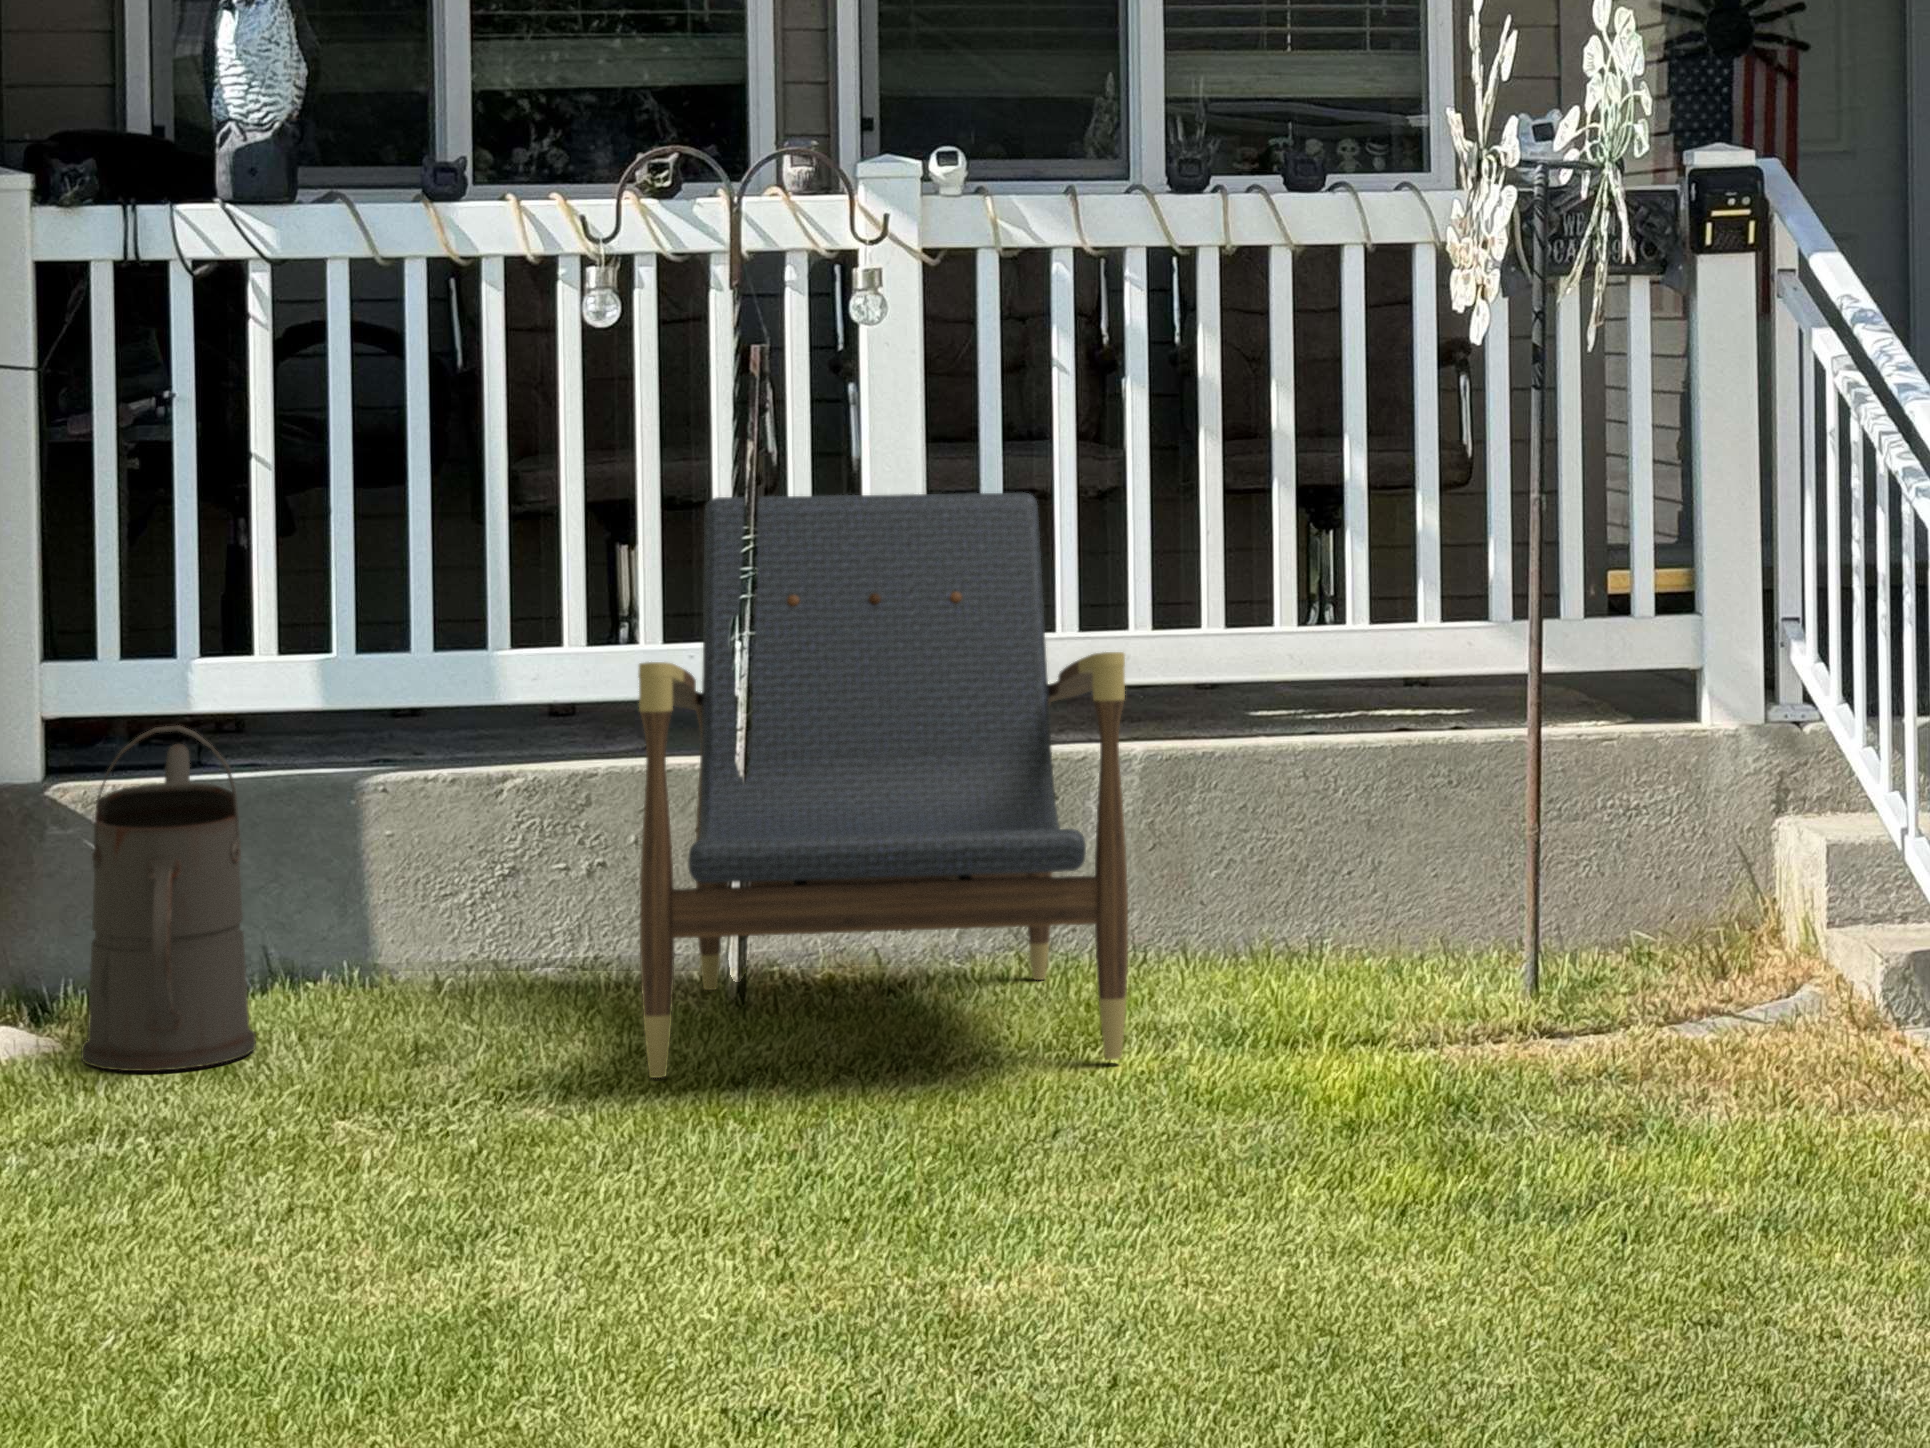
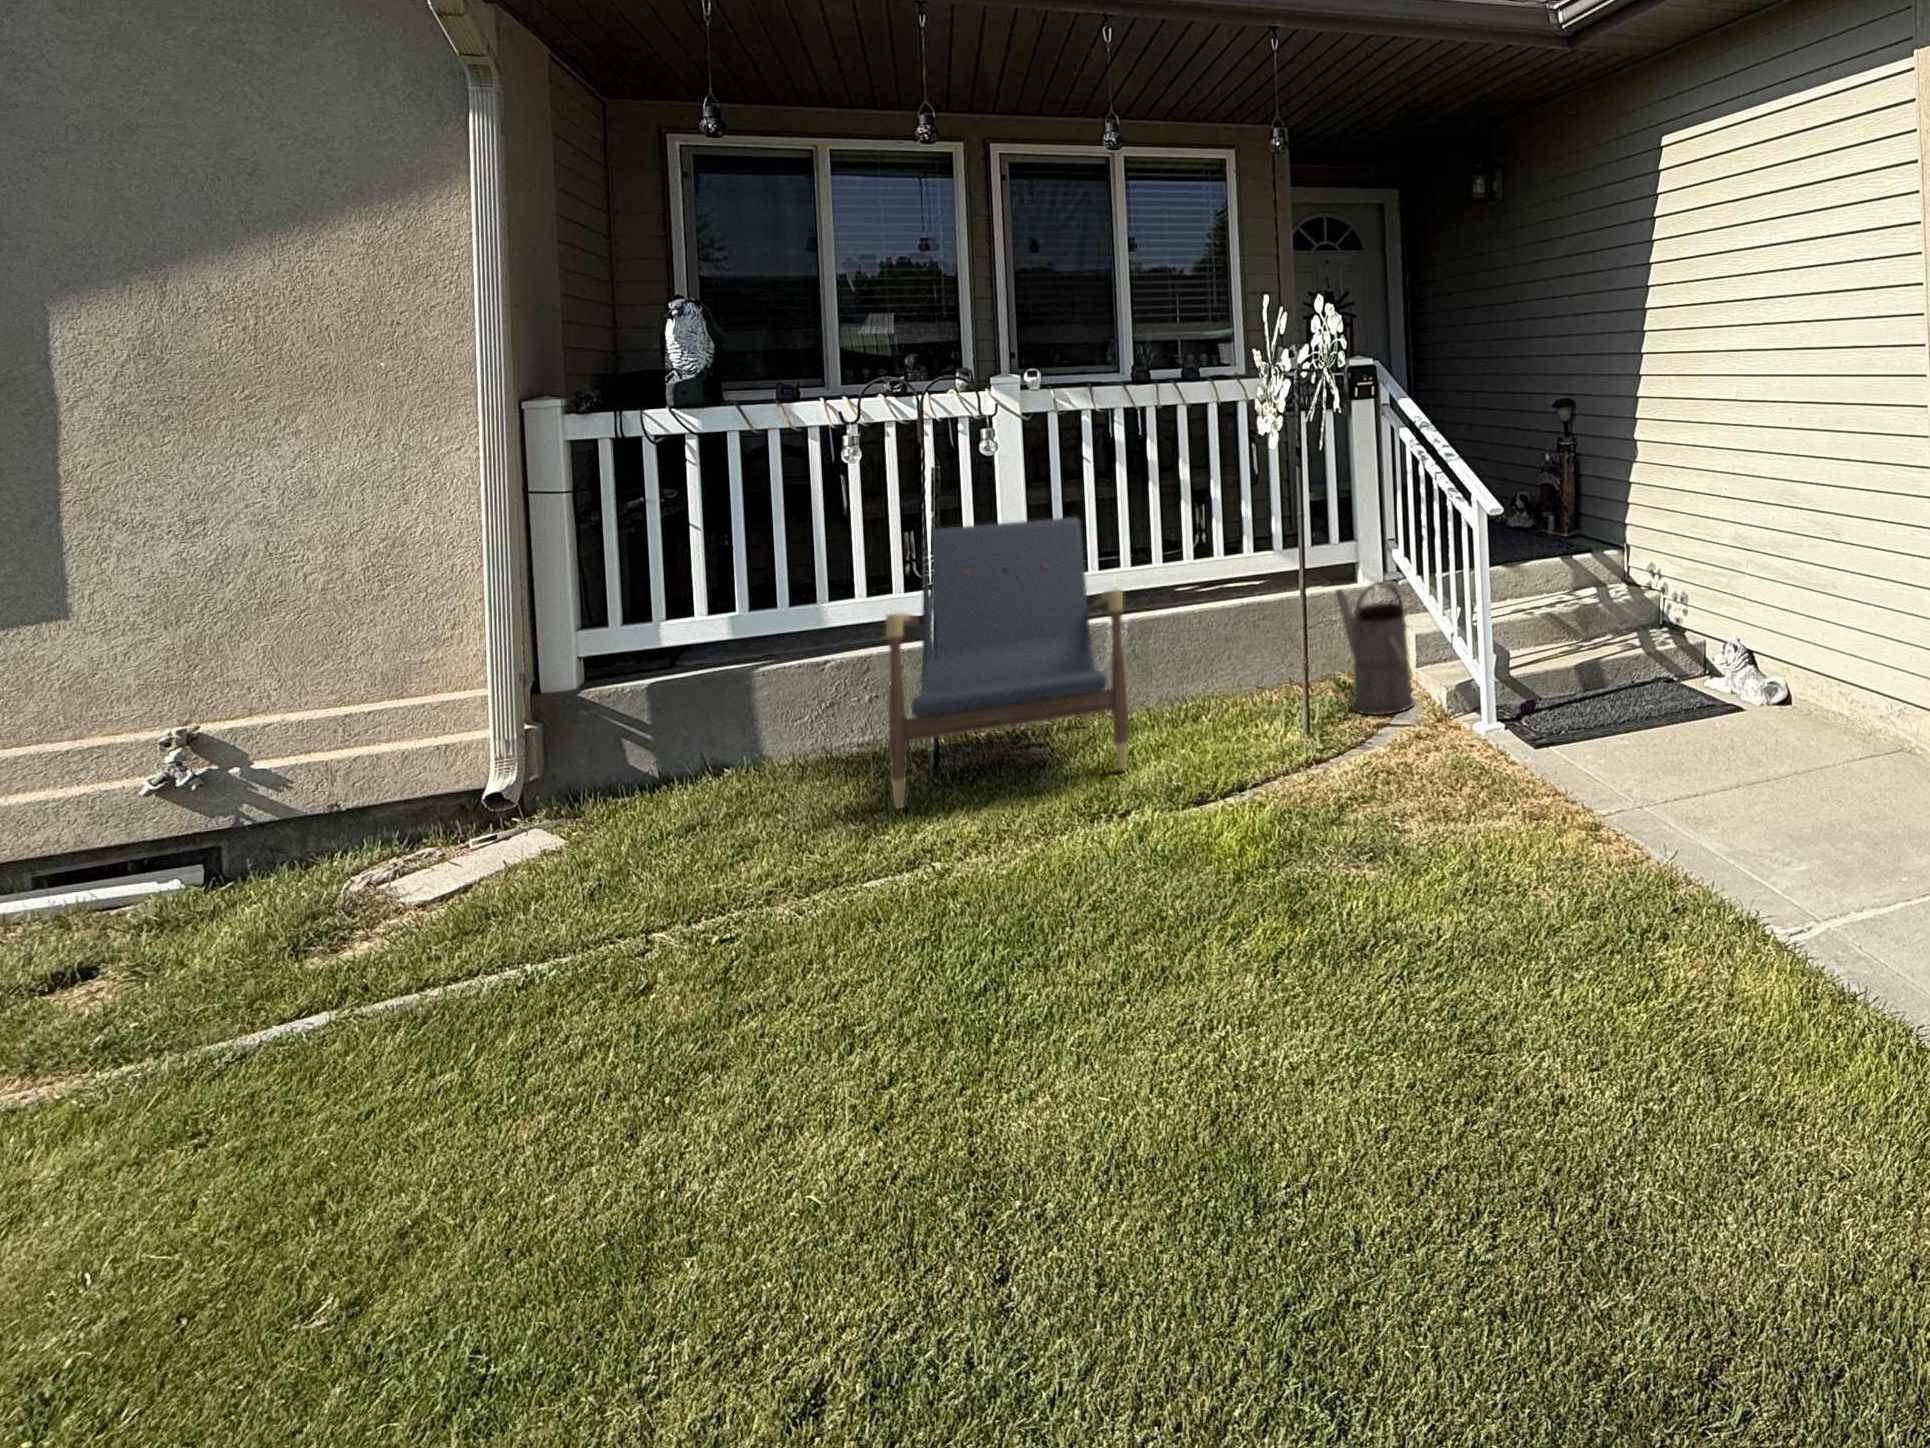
watering can: present [81,726,256,1071] -> present [1336,582,1414,715]

